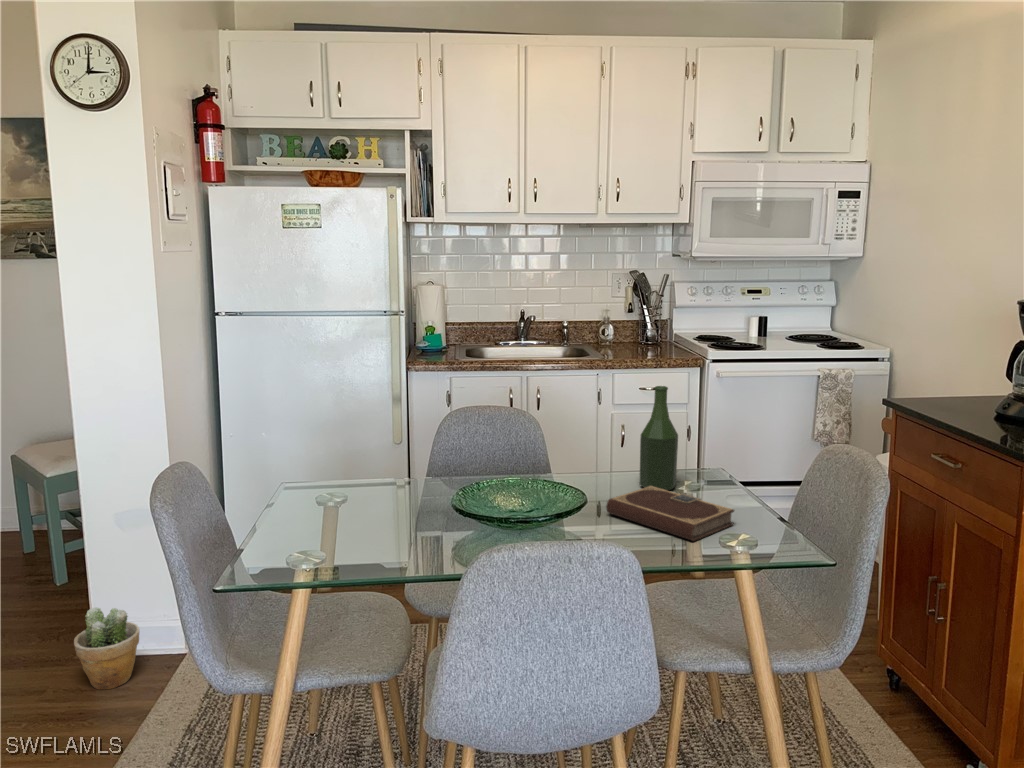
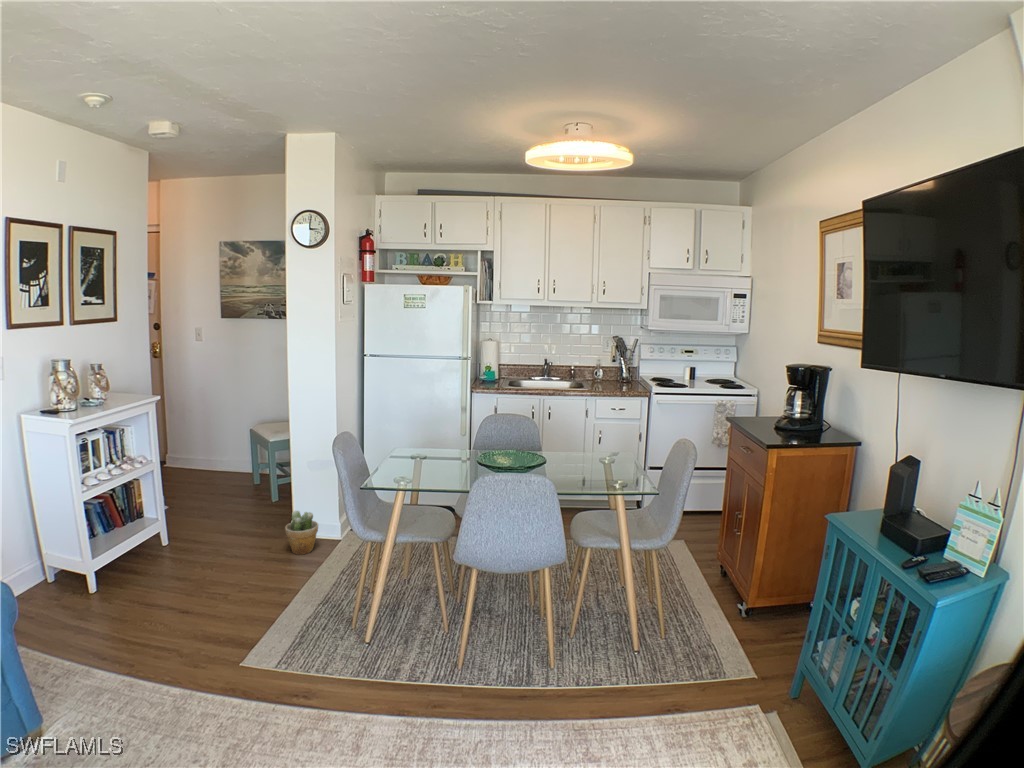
bottle: present [639,386,678,491] -> none [585,405,607,462]
notebook: present [606,486,734,541] -> none [561,458,626,485]

